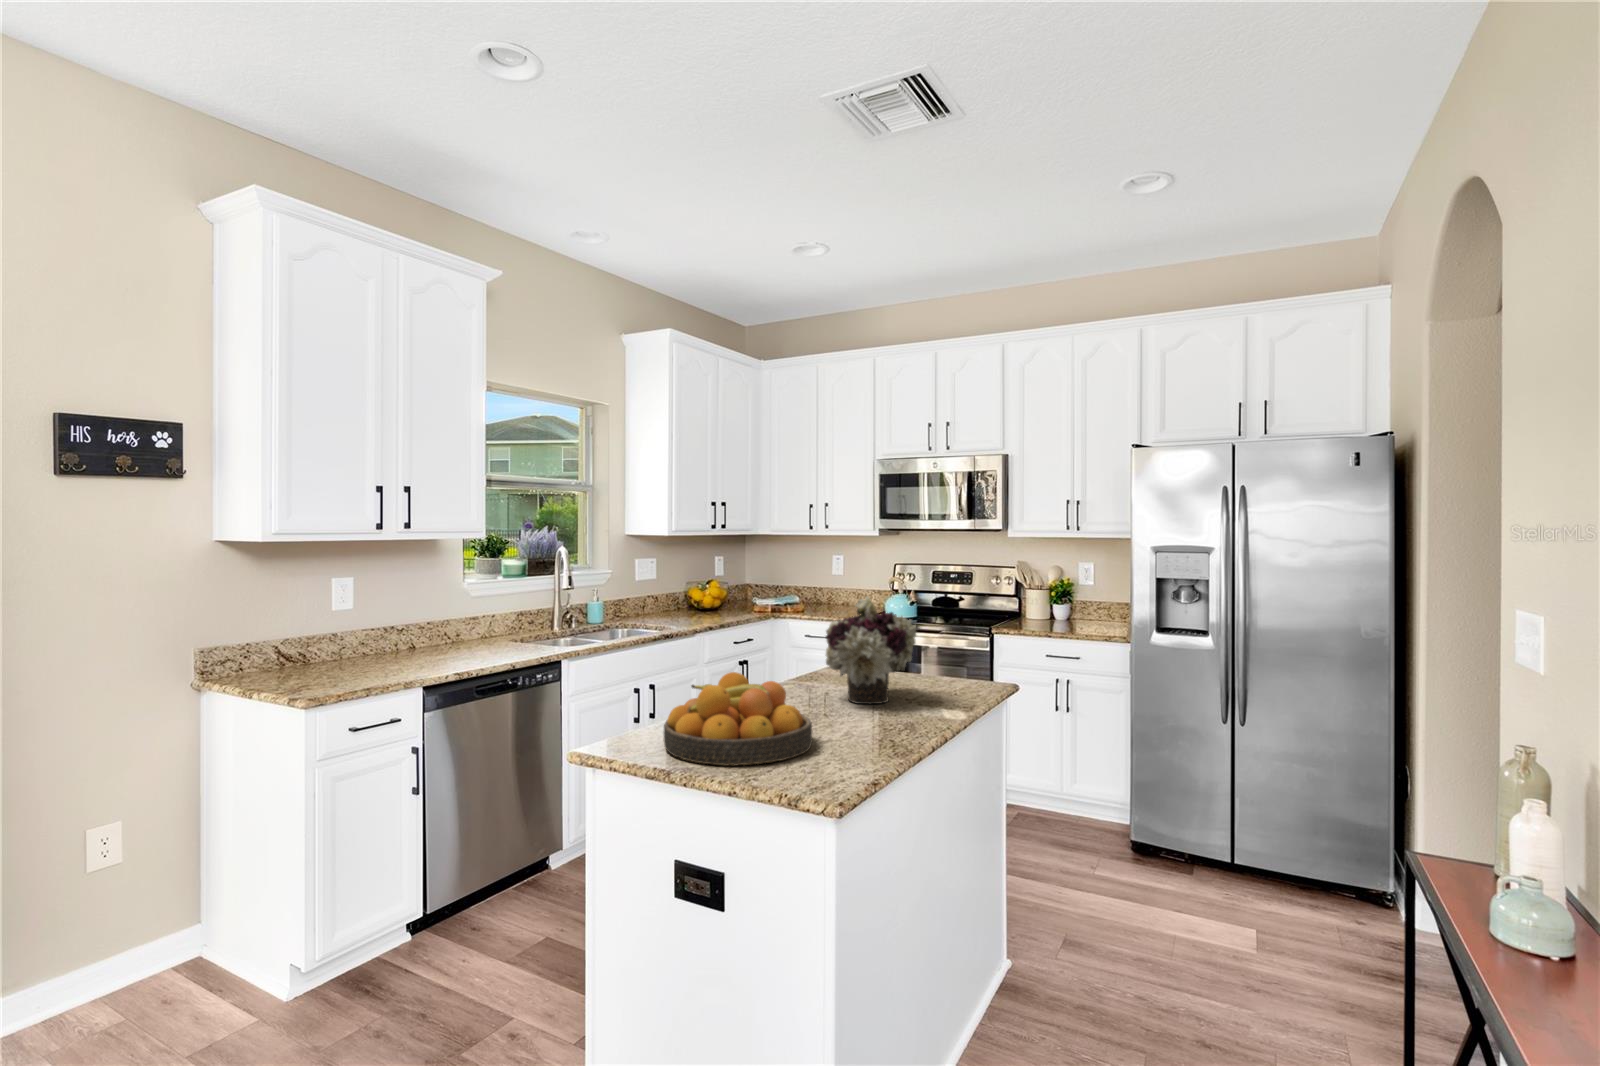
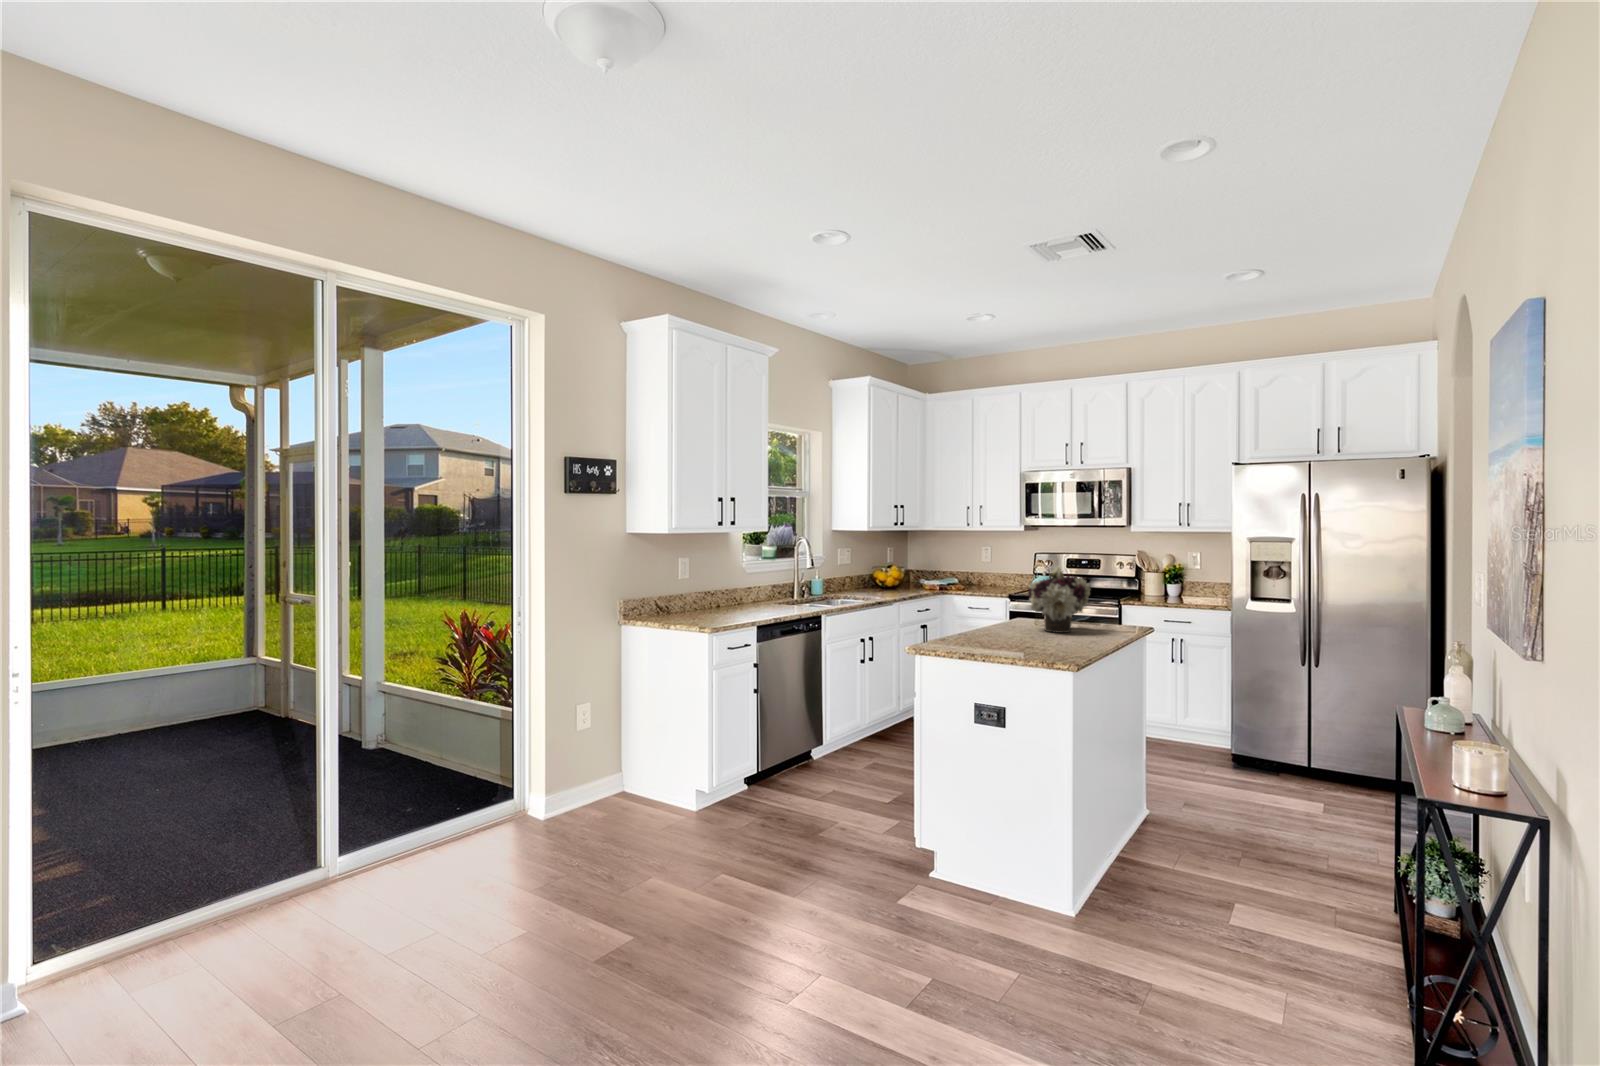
fruit bowl: present [663,672,812,766] -> none [955,605,1042,651]

